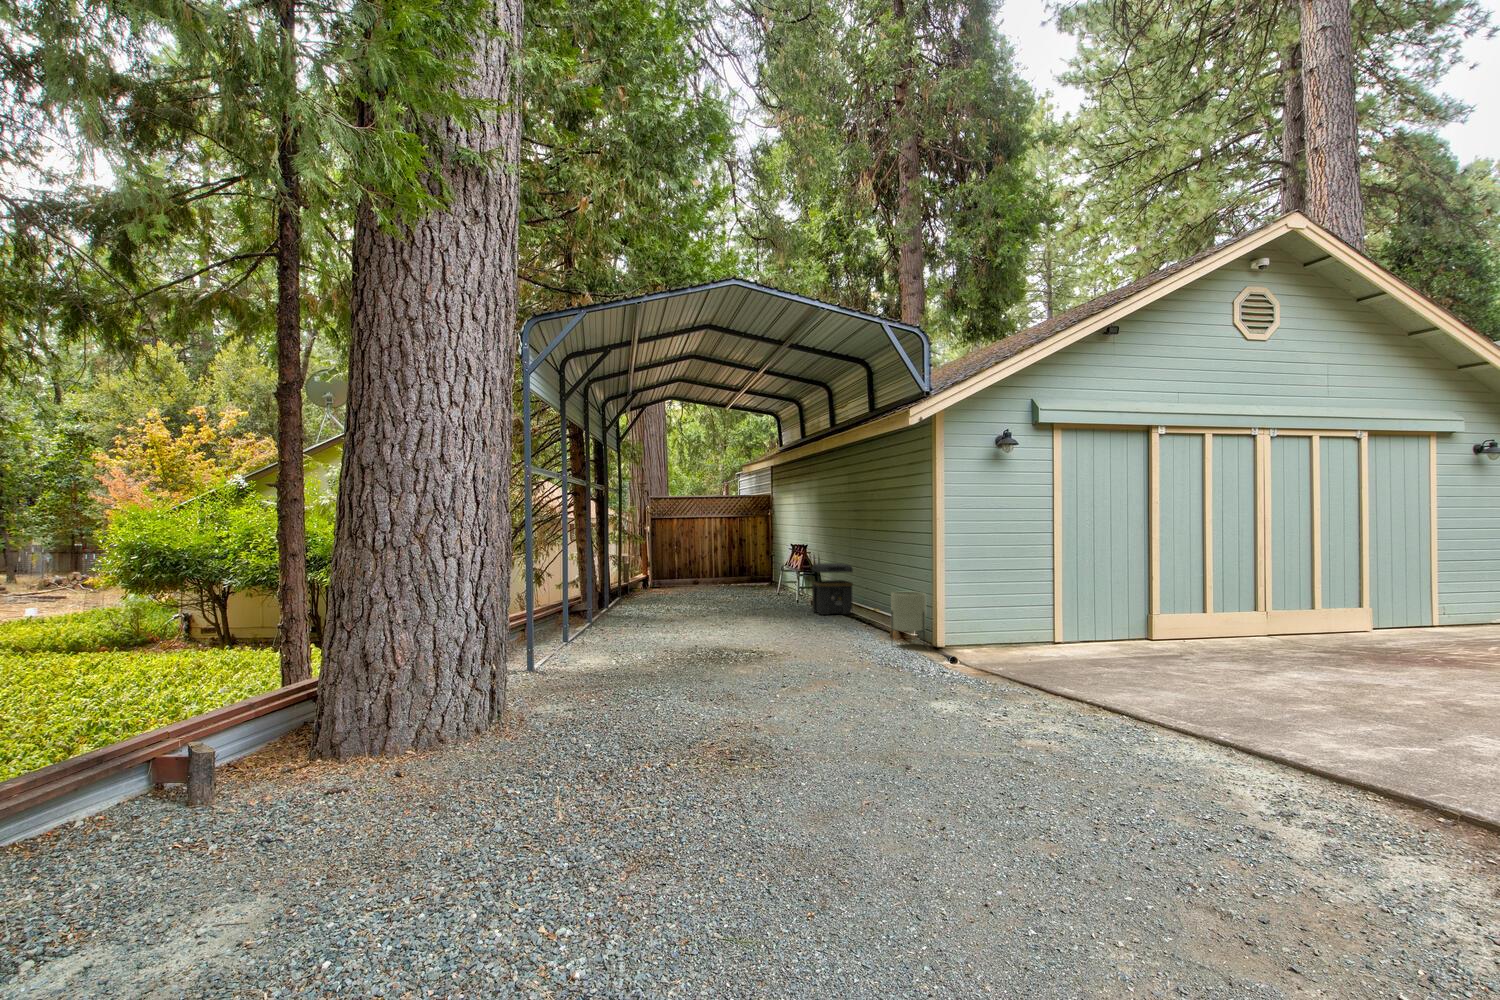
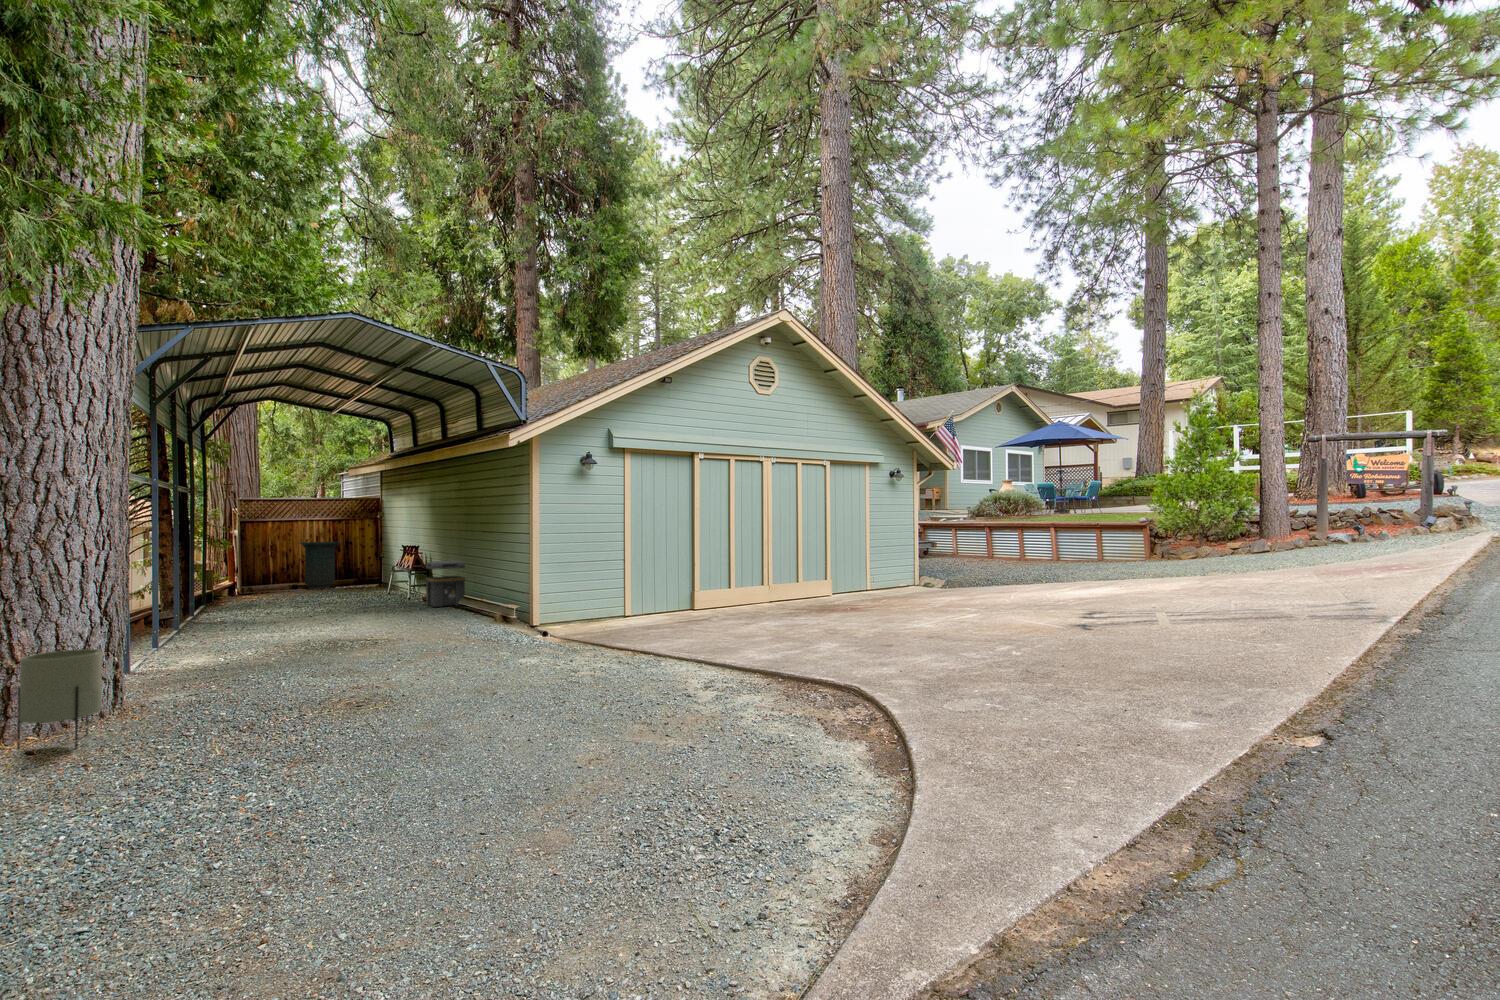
trash can: none [697,539,735,586] -> present [300,542,339,590]
planter: present [891,591,926,646] -> present [17,649,102,750]

